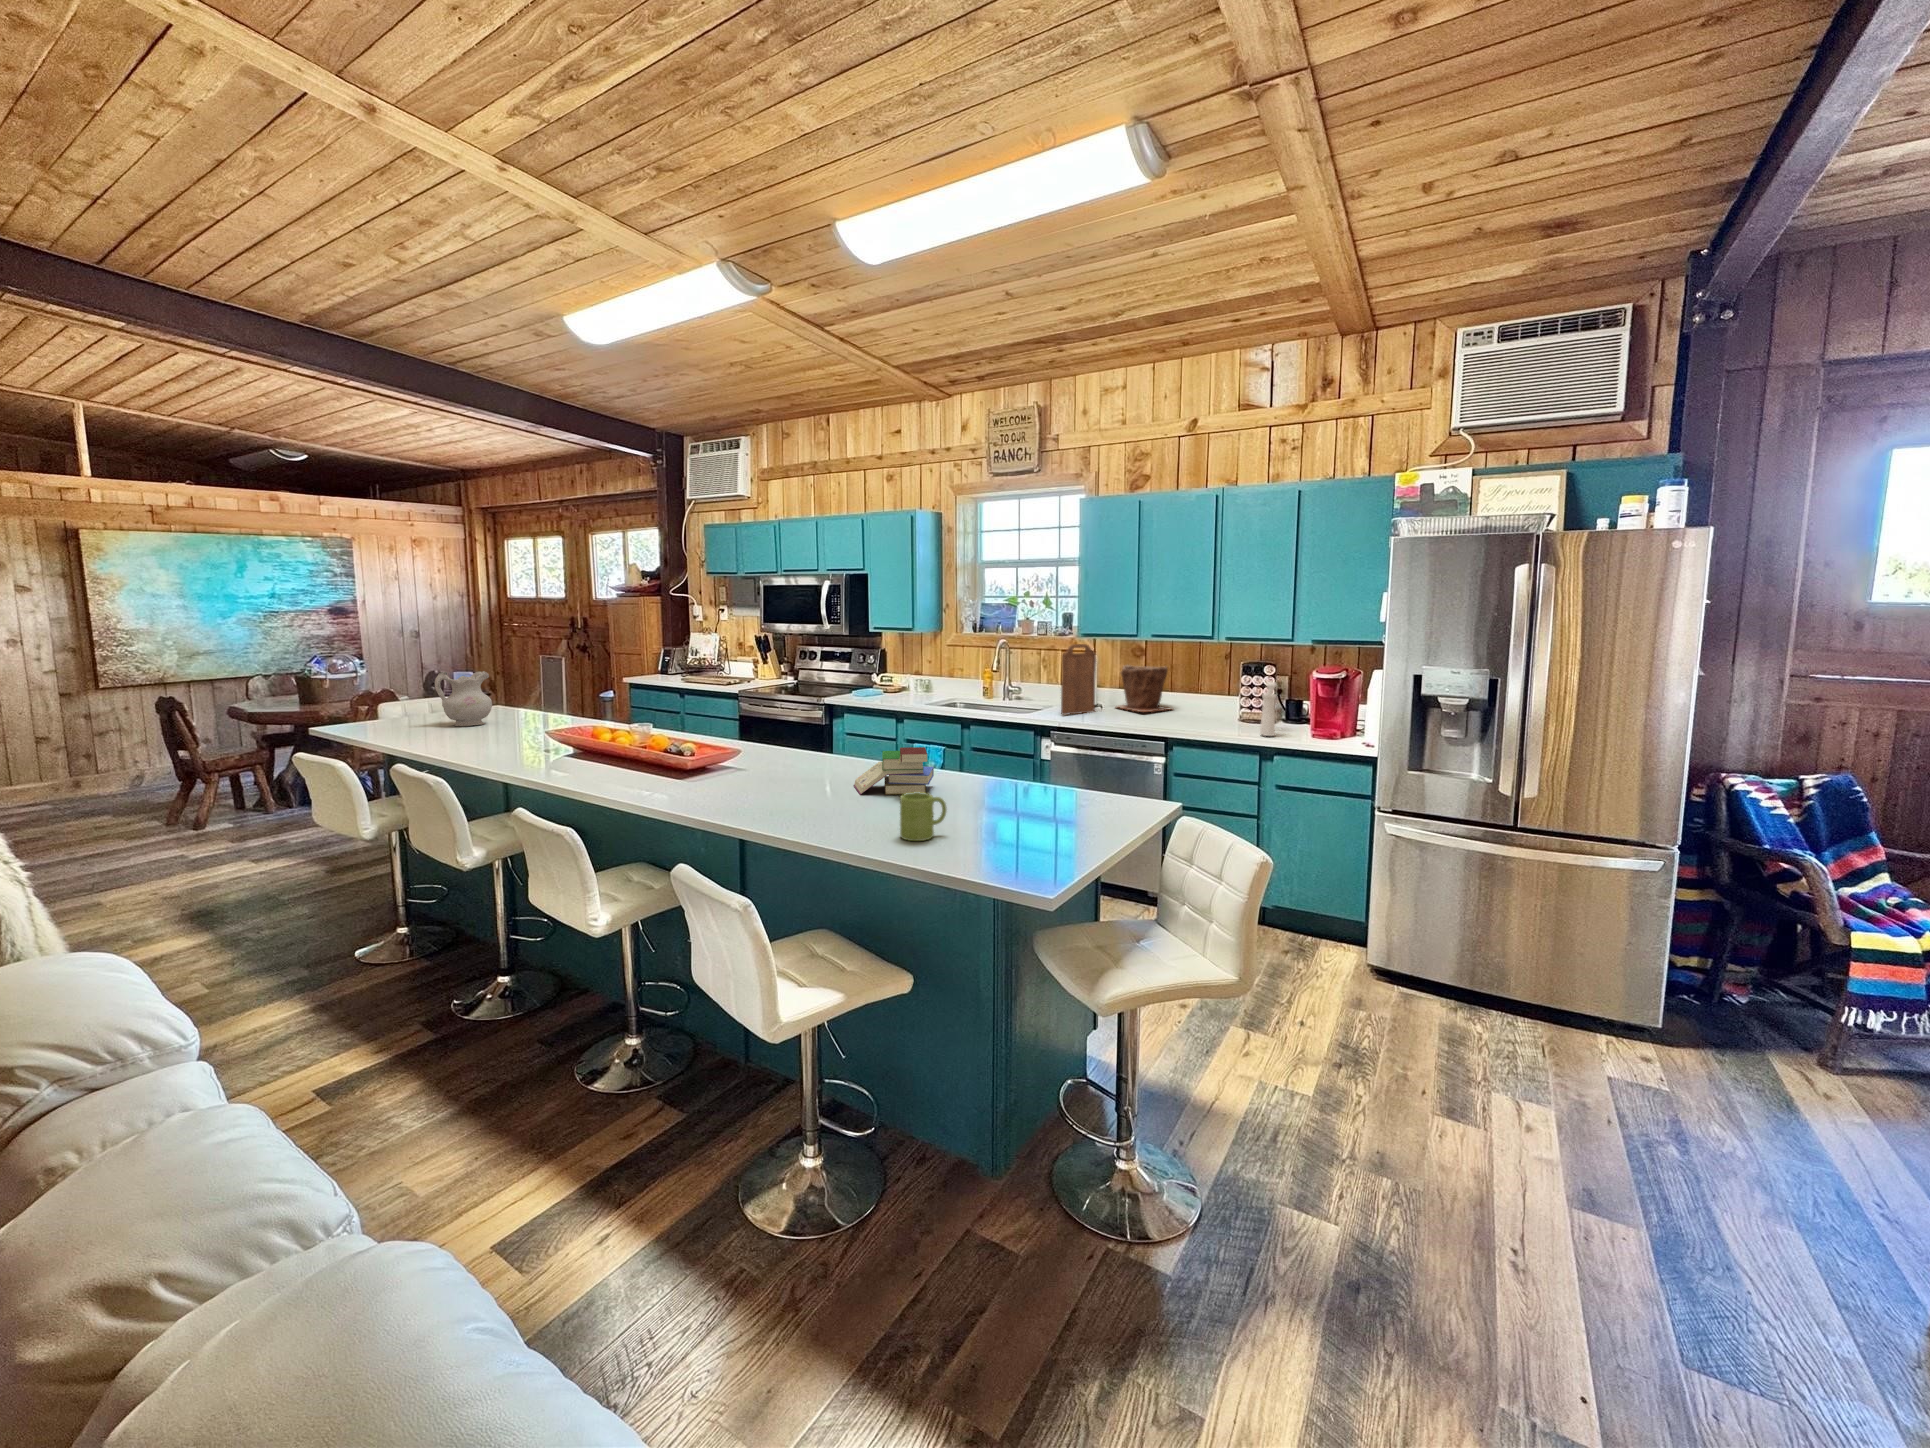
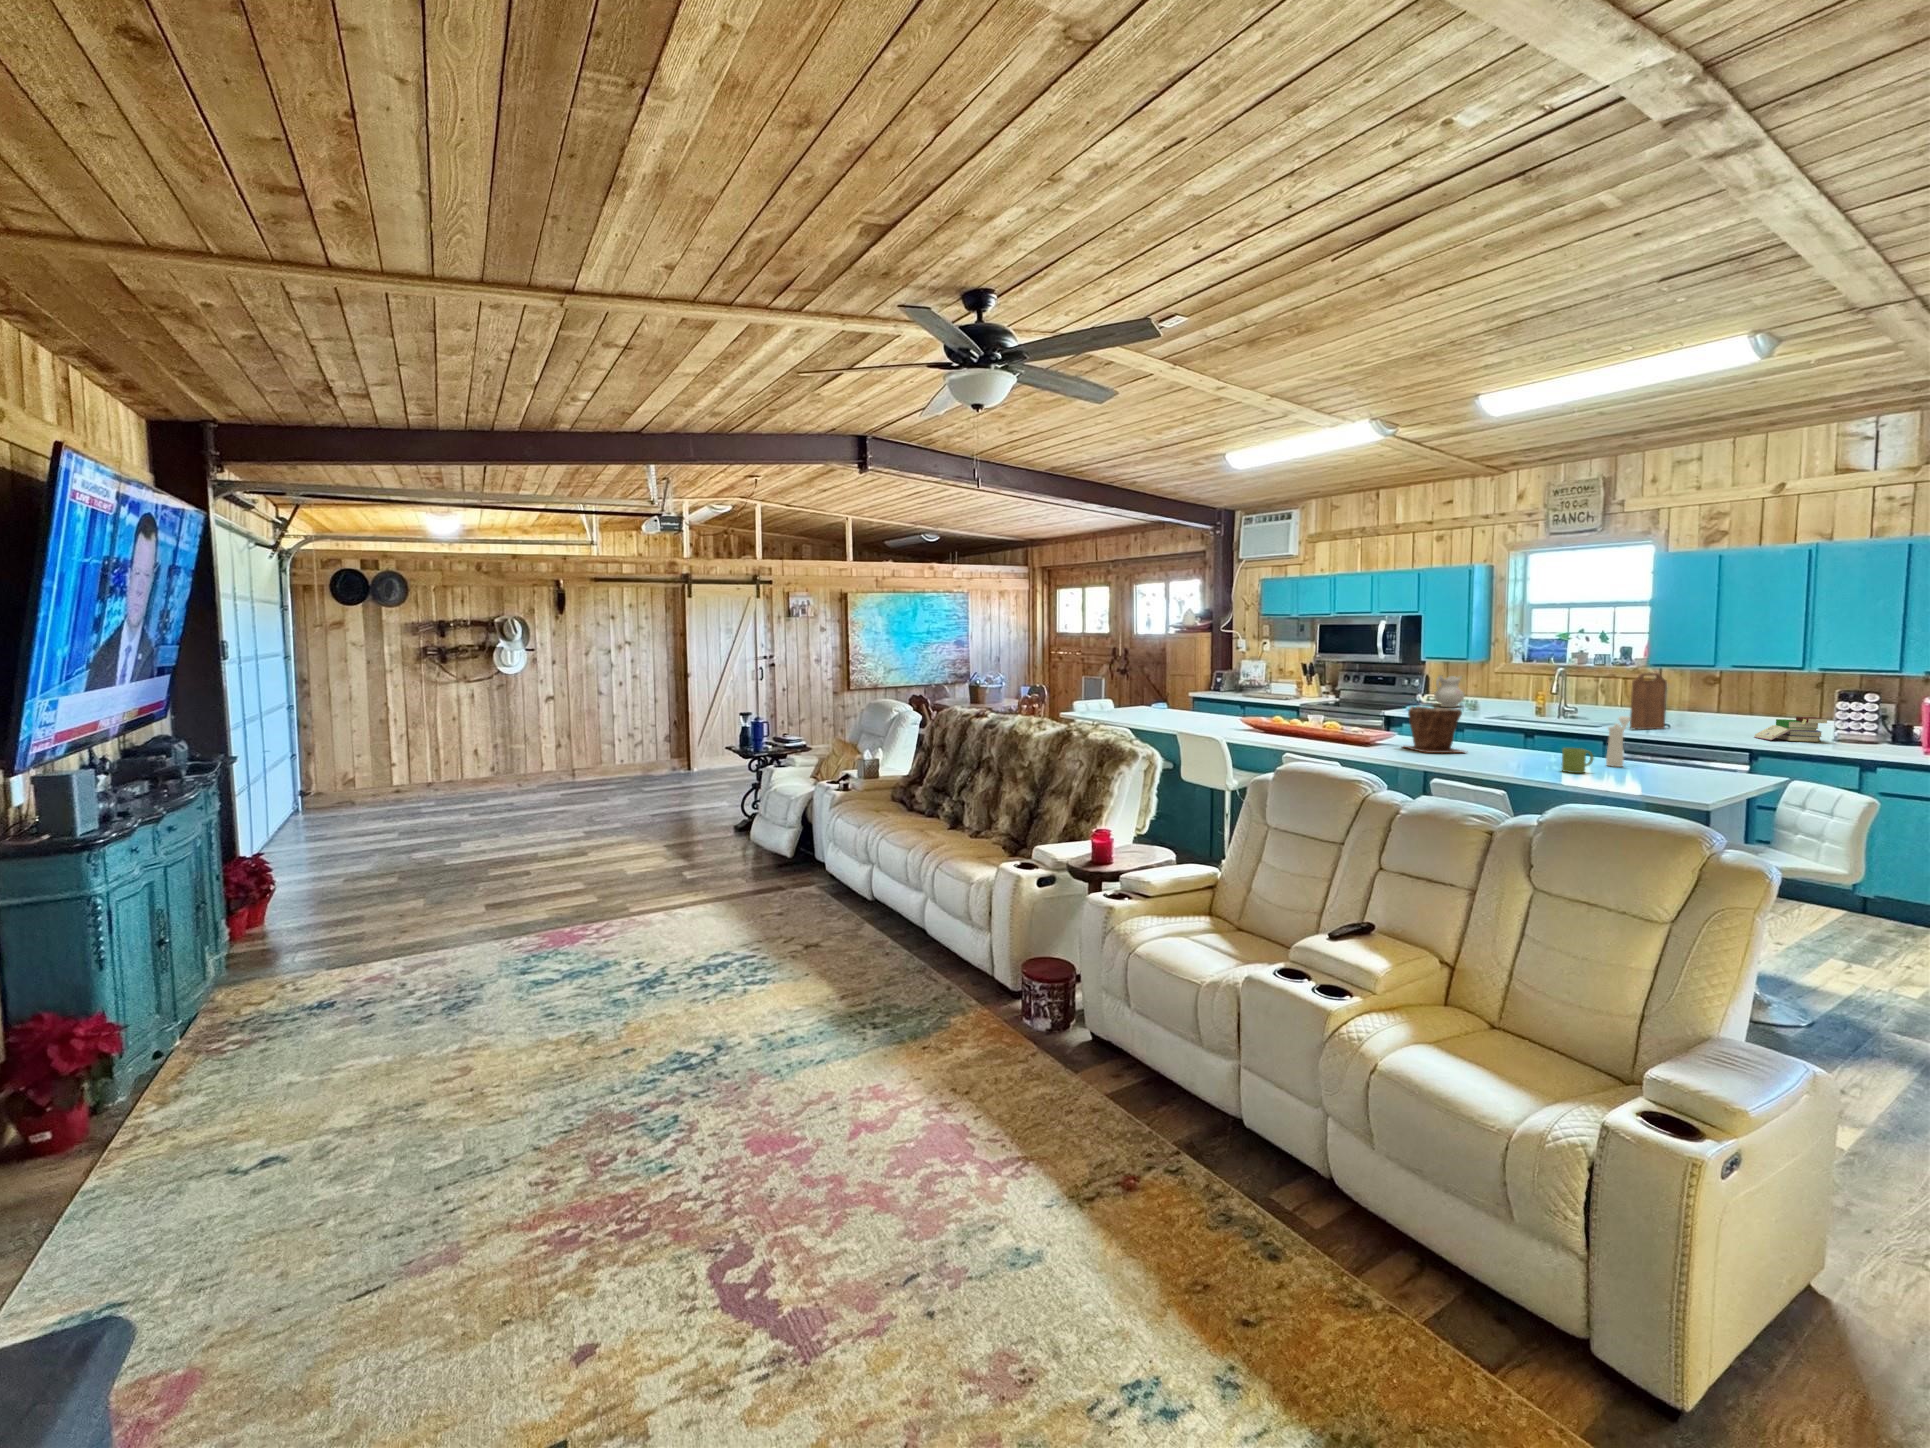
plant pot: present [1115,665,1171,712] -> present [1404,706,1464,753]
ceramic pitcher: present [435,671,492,726] -> present [1434,675,1465,707]
pepper mill: present [1260,682,1276,736] -> present [1606,716,1631,767]
book: present [854,747,934,795] -> present [1754,717,1827,742]

